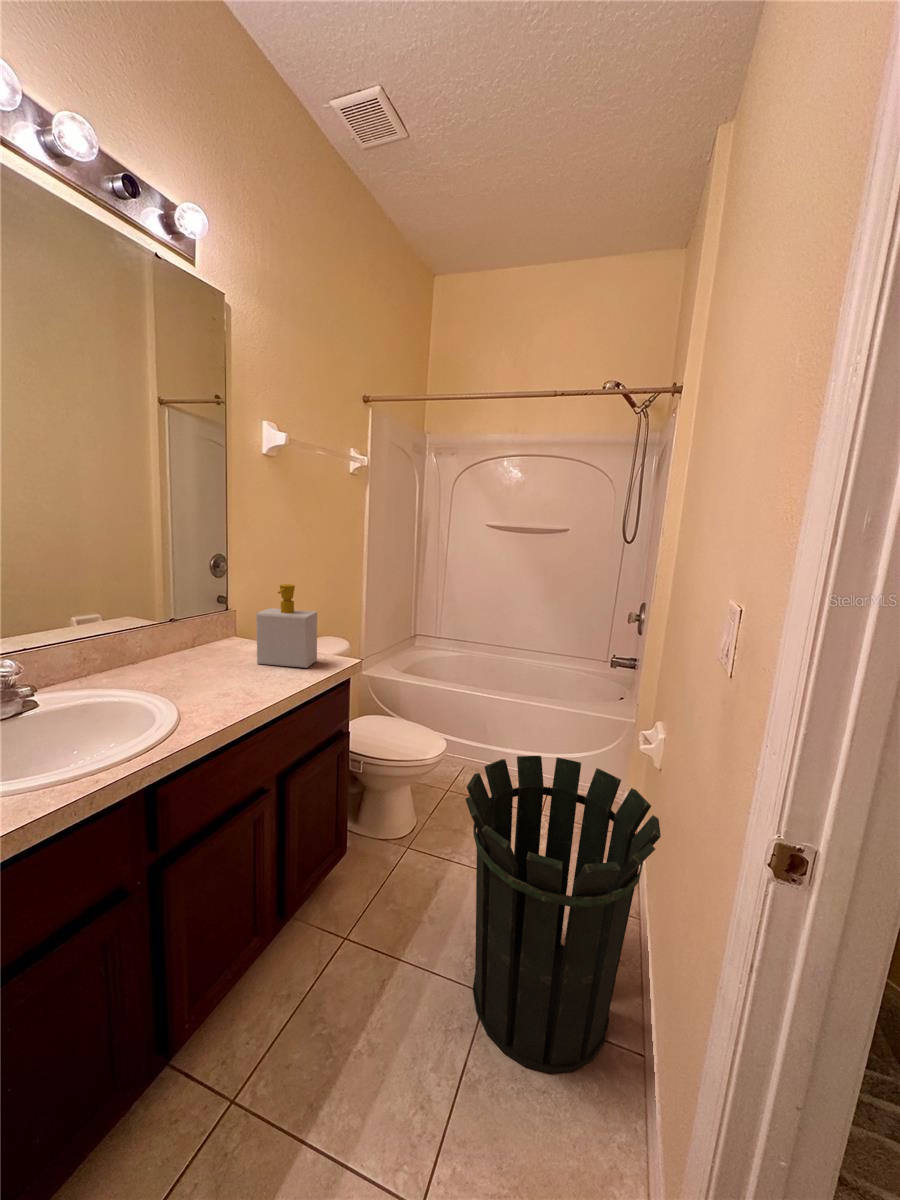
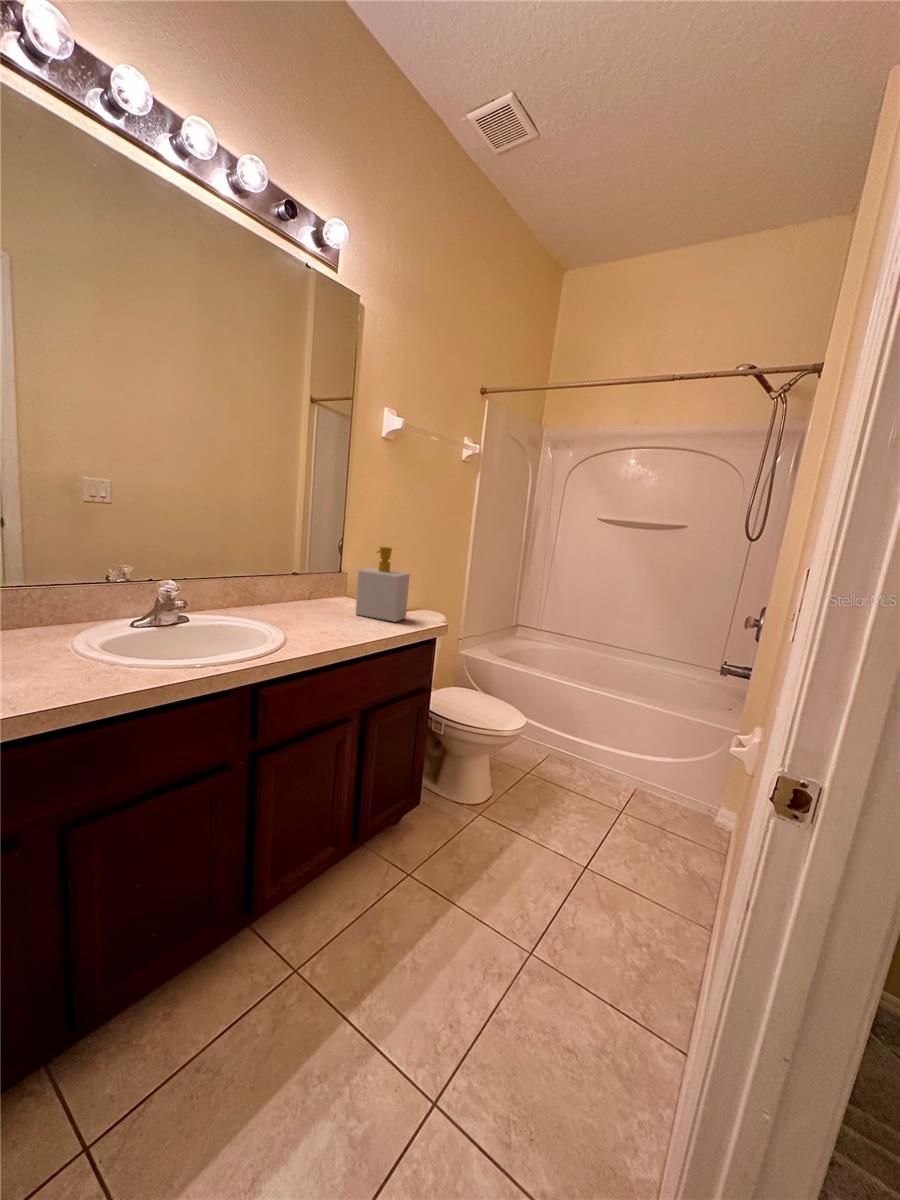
waste bin: present [466,756,661,1073] -> none [517,732,725,1044]

